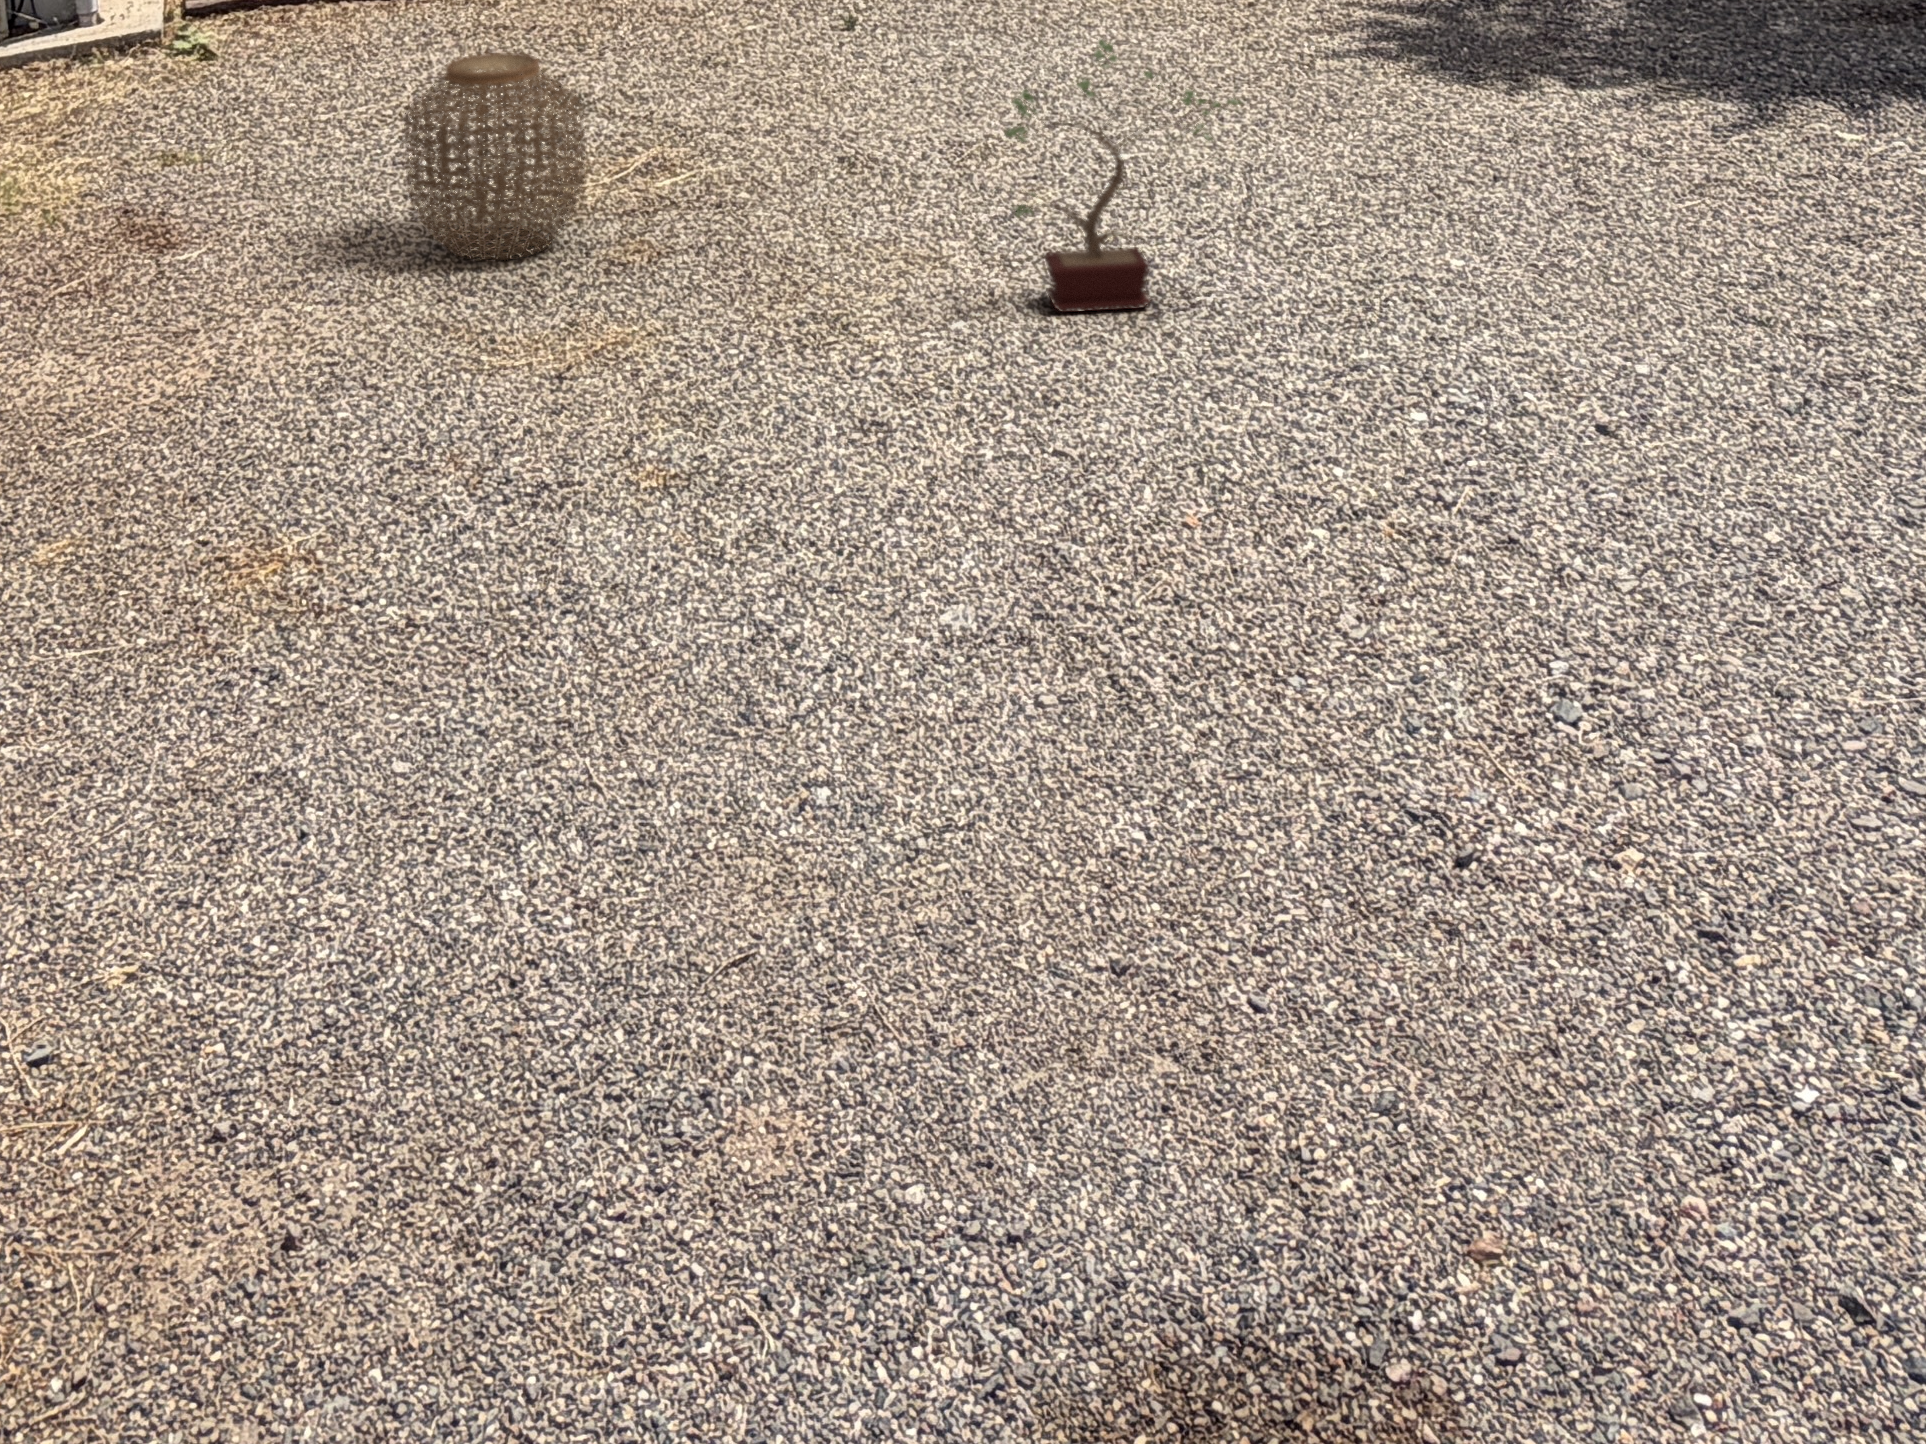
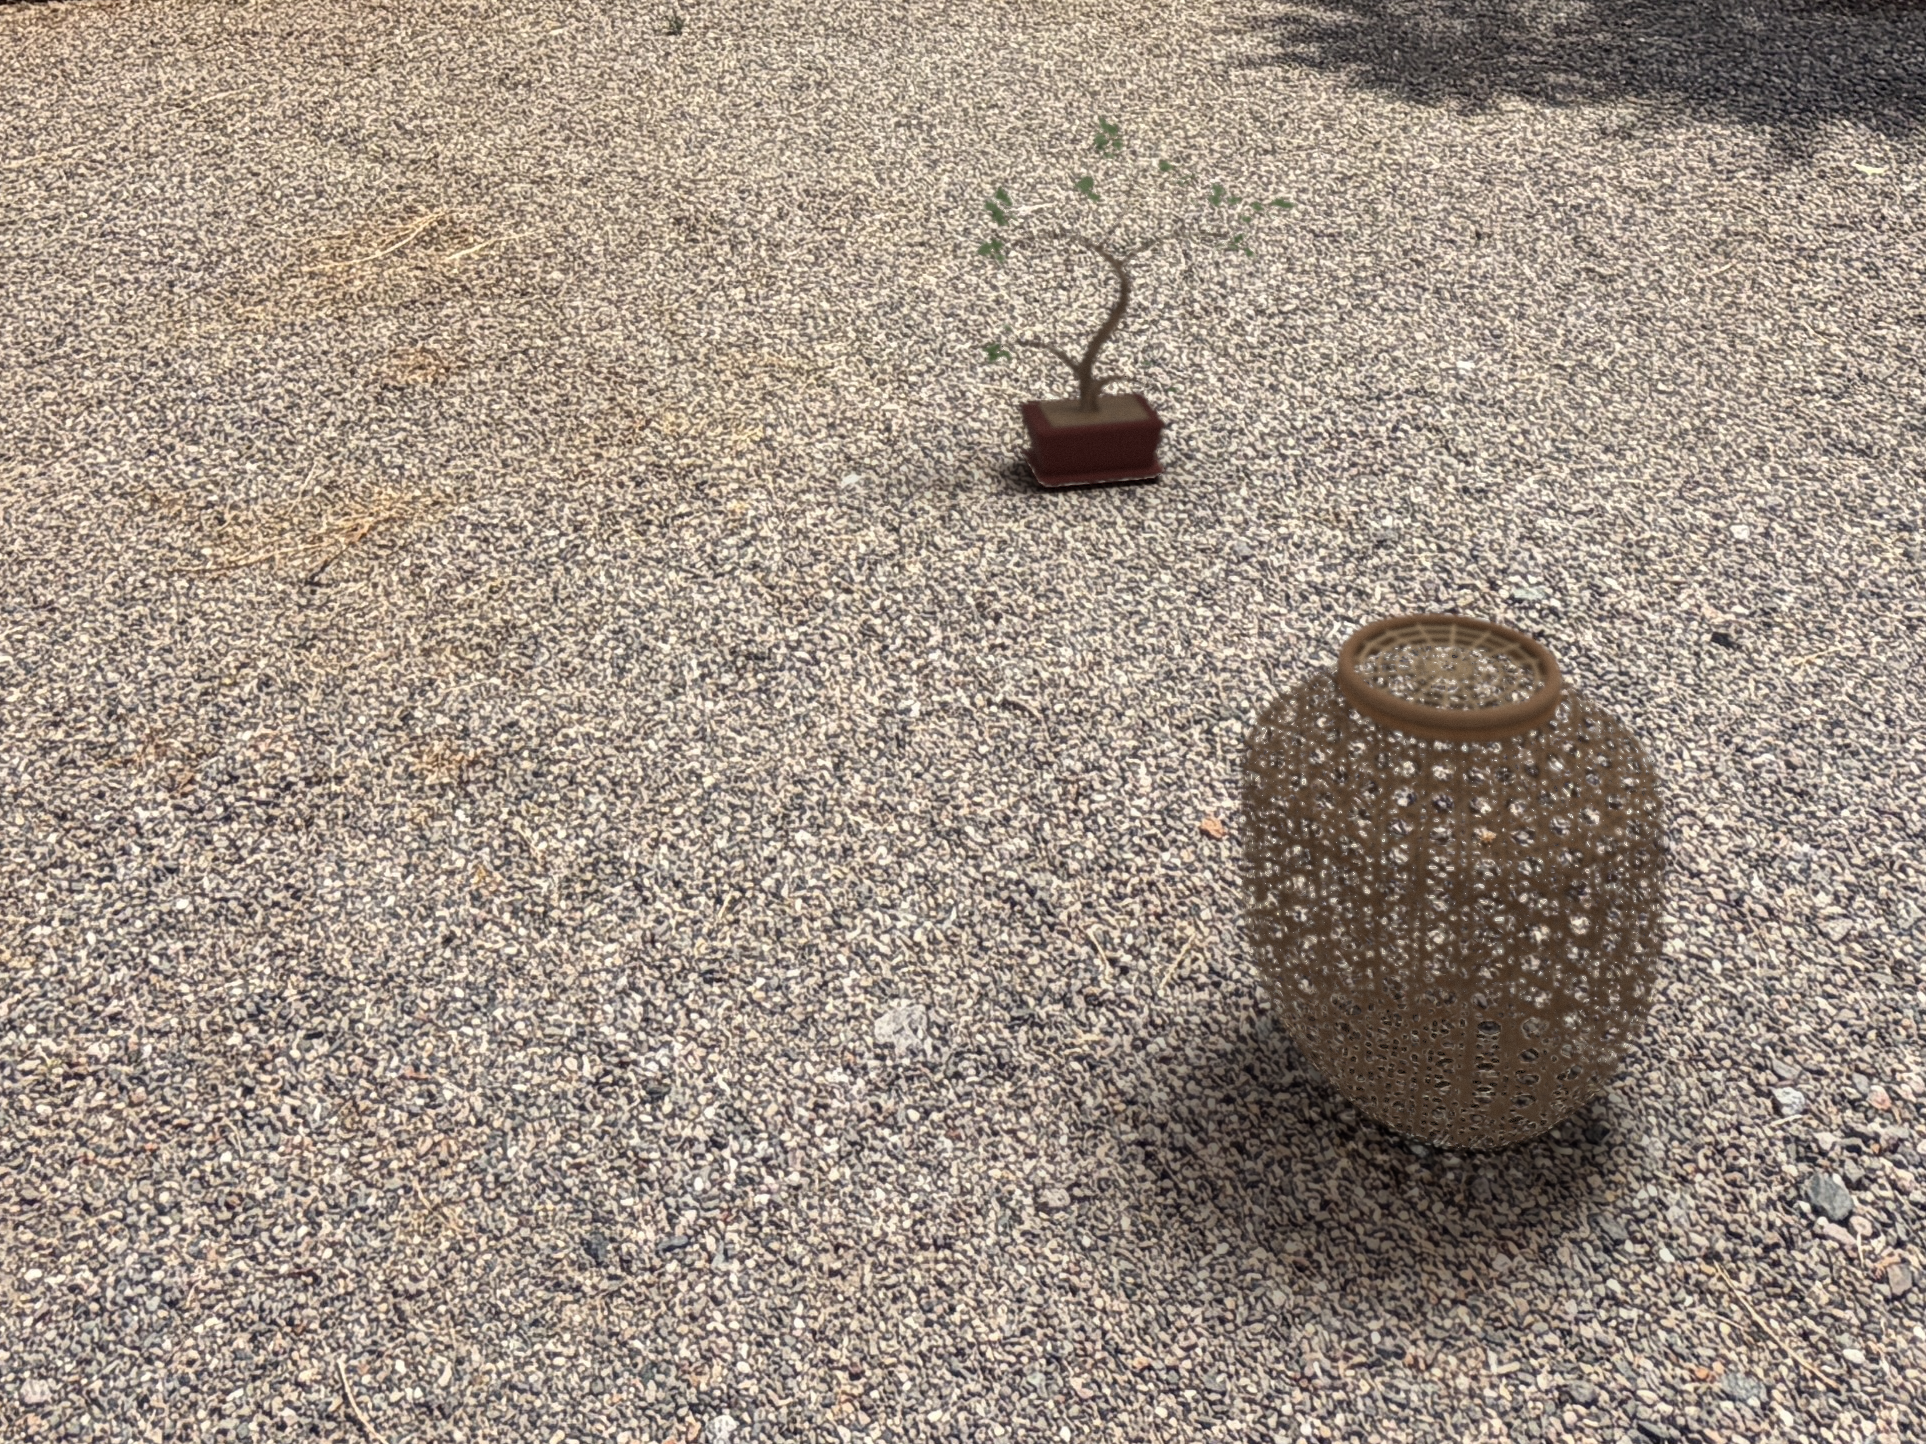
woven basket: present [404,53,585,261] -> present [1241,613,1665,1148]

